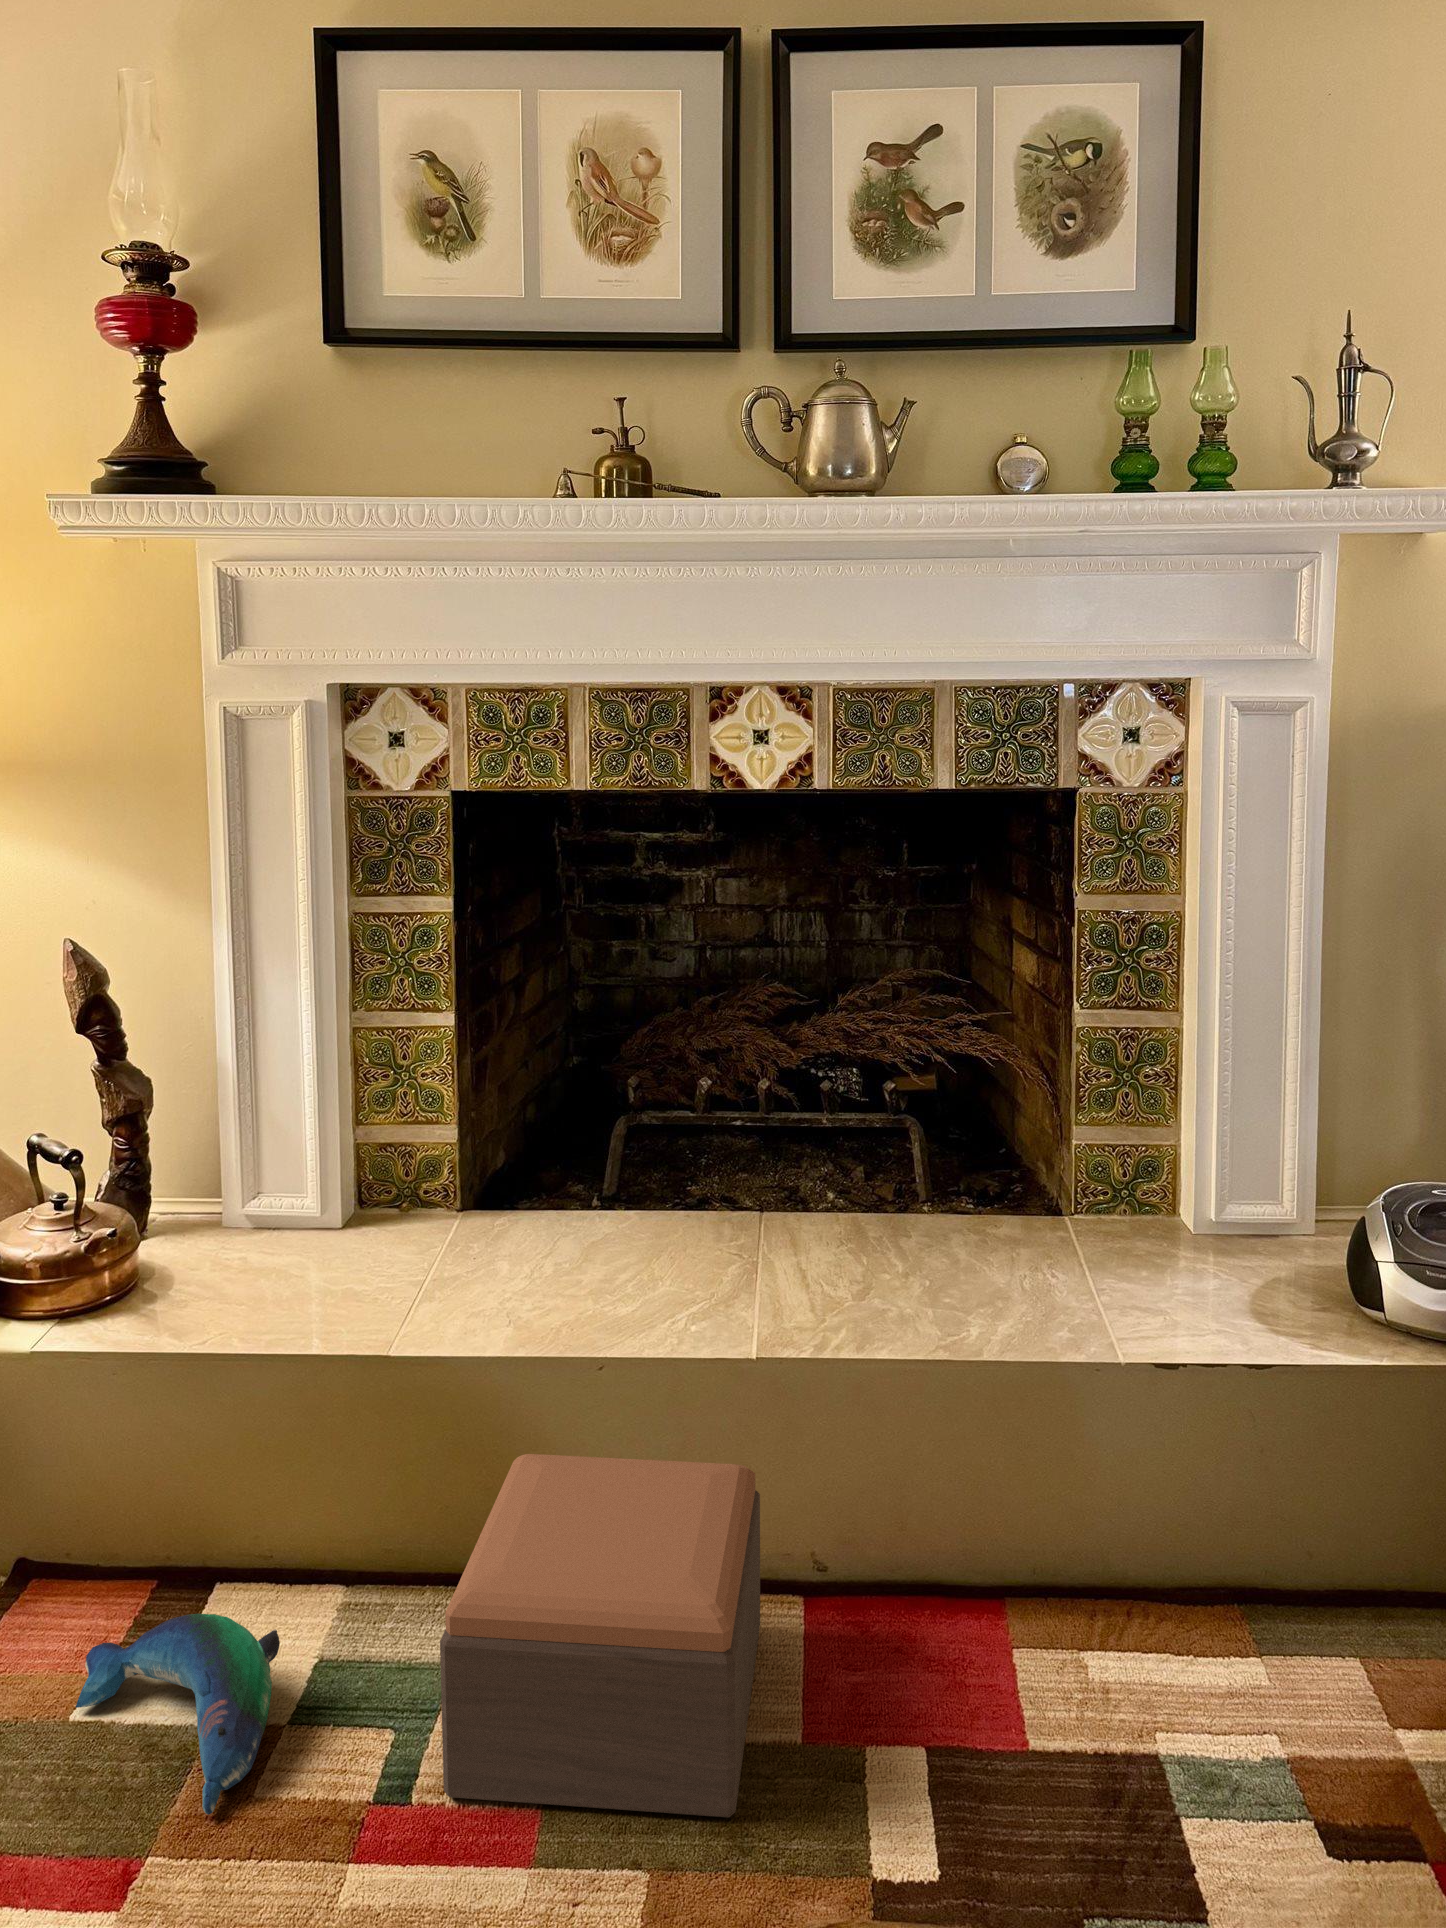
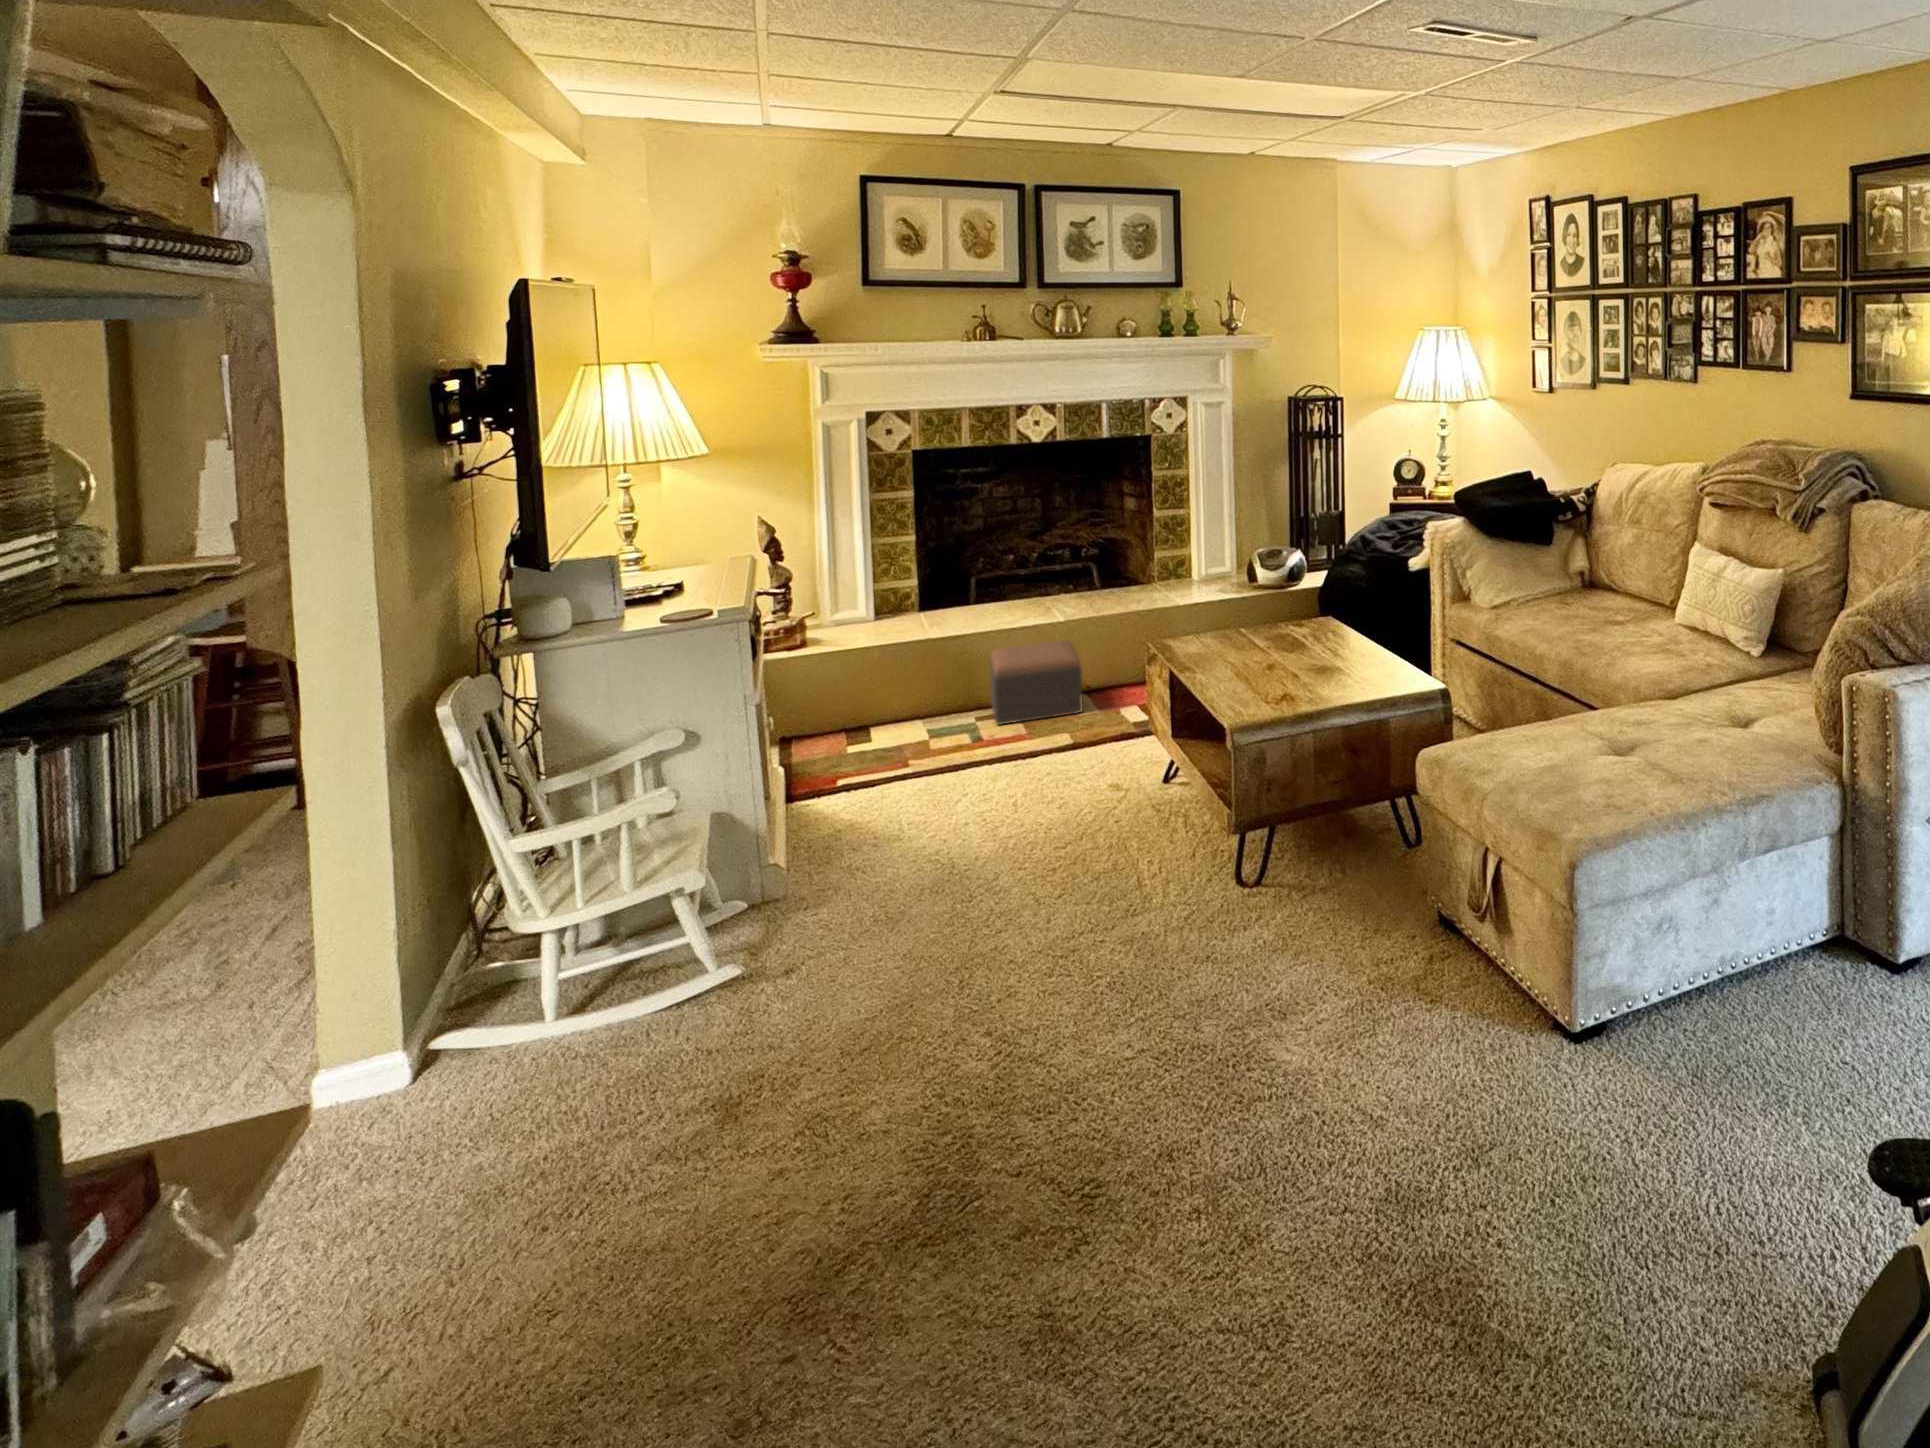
plush toy: present [76,1614,280,1815] -> none [853,704,933,739]

